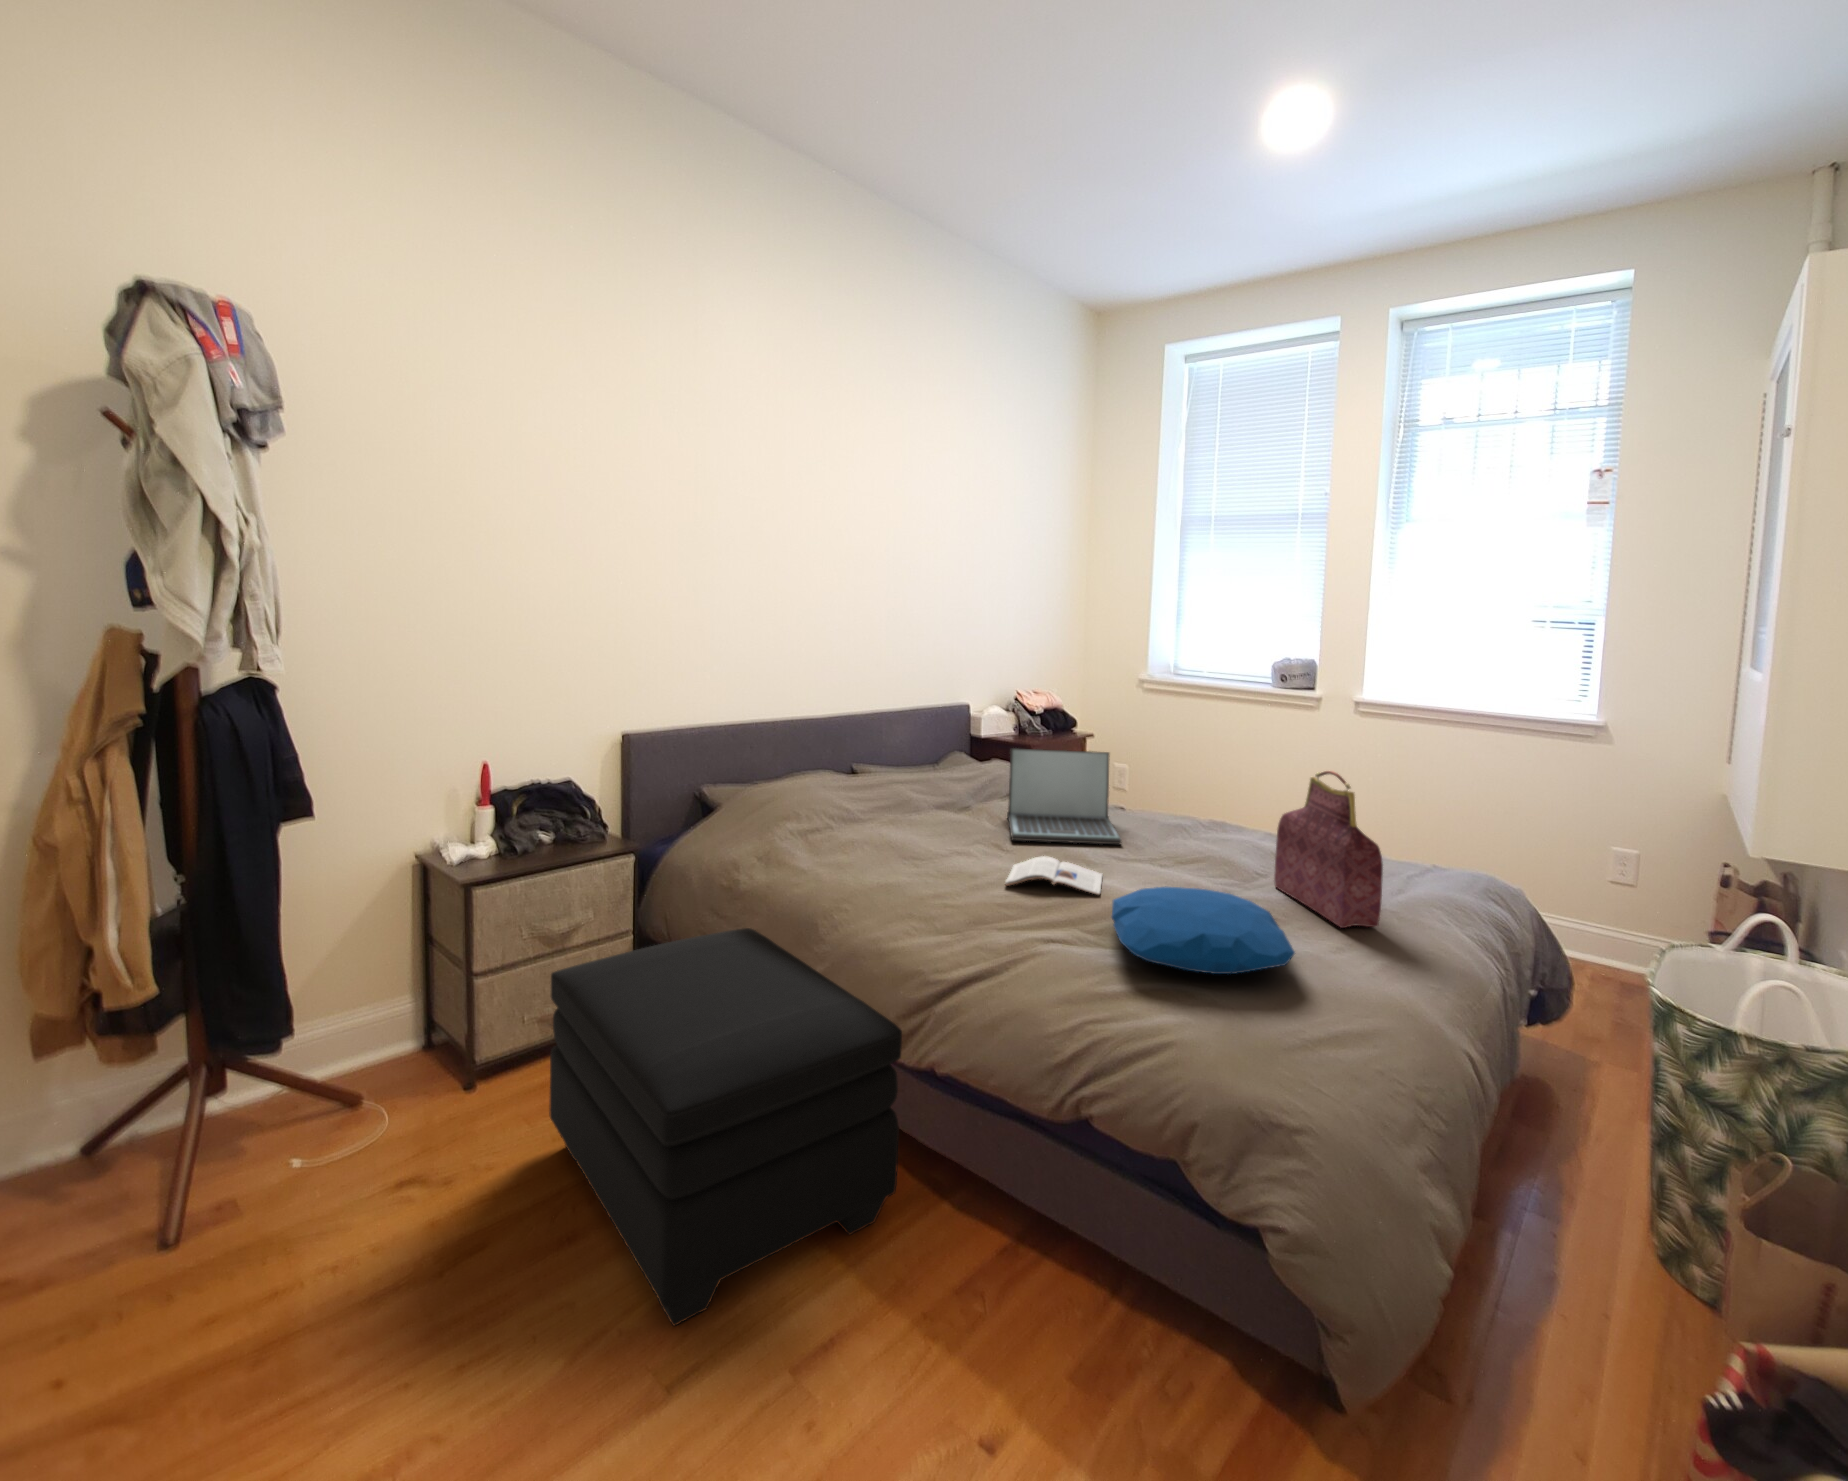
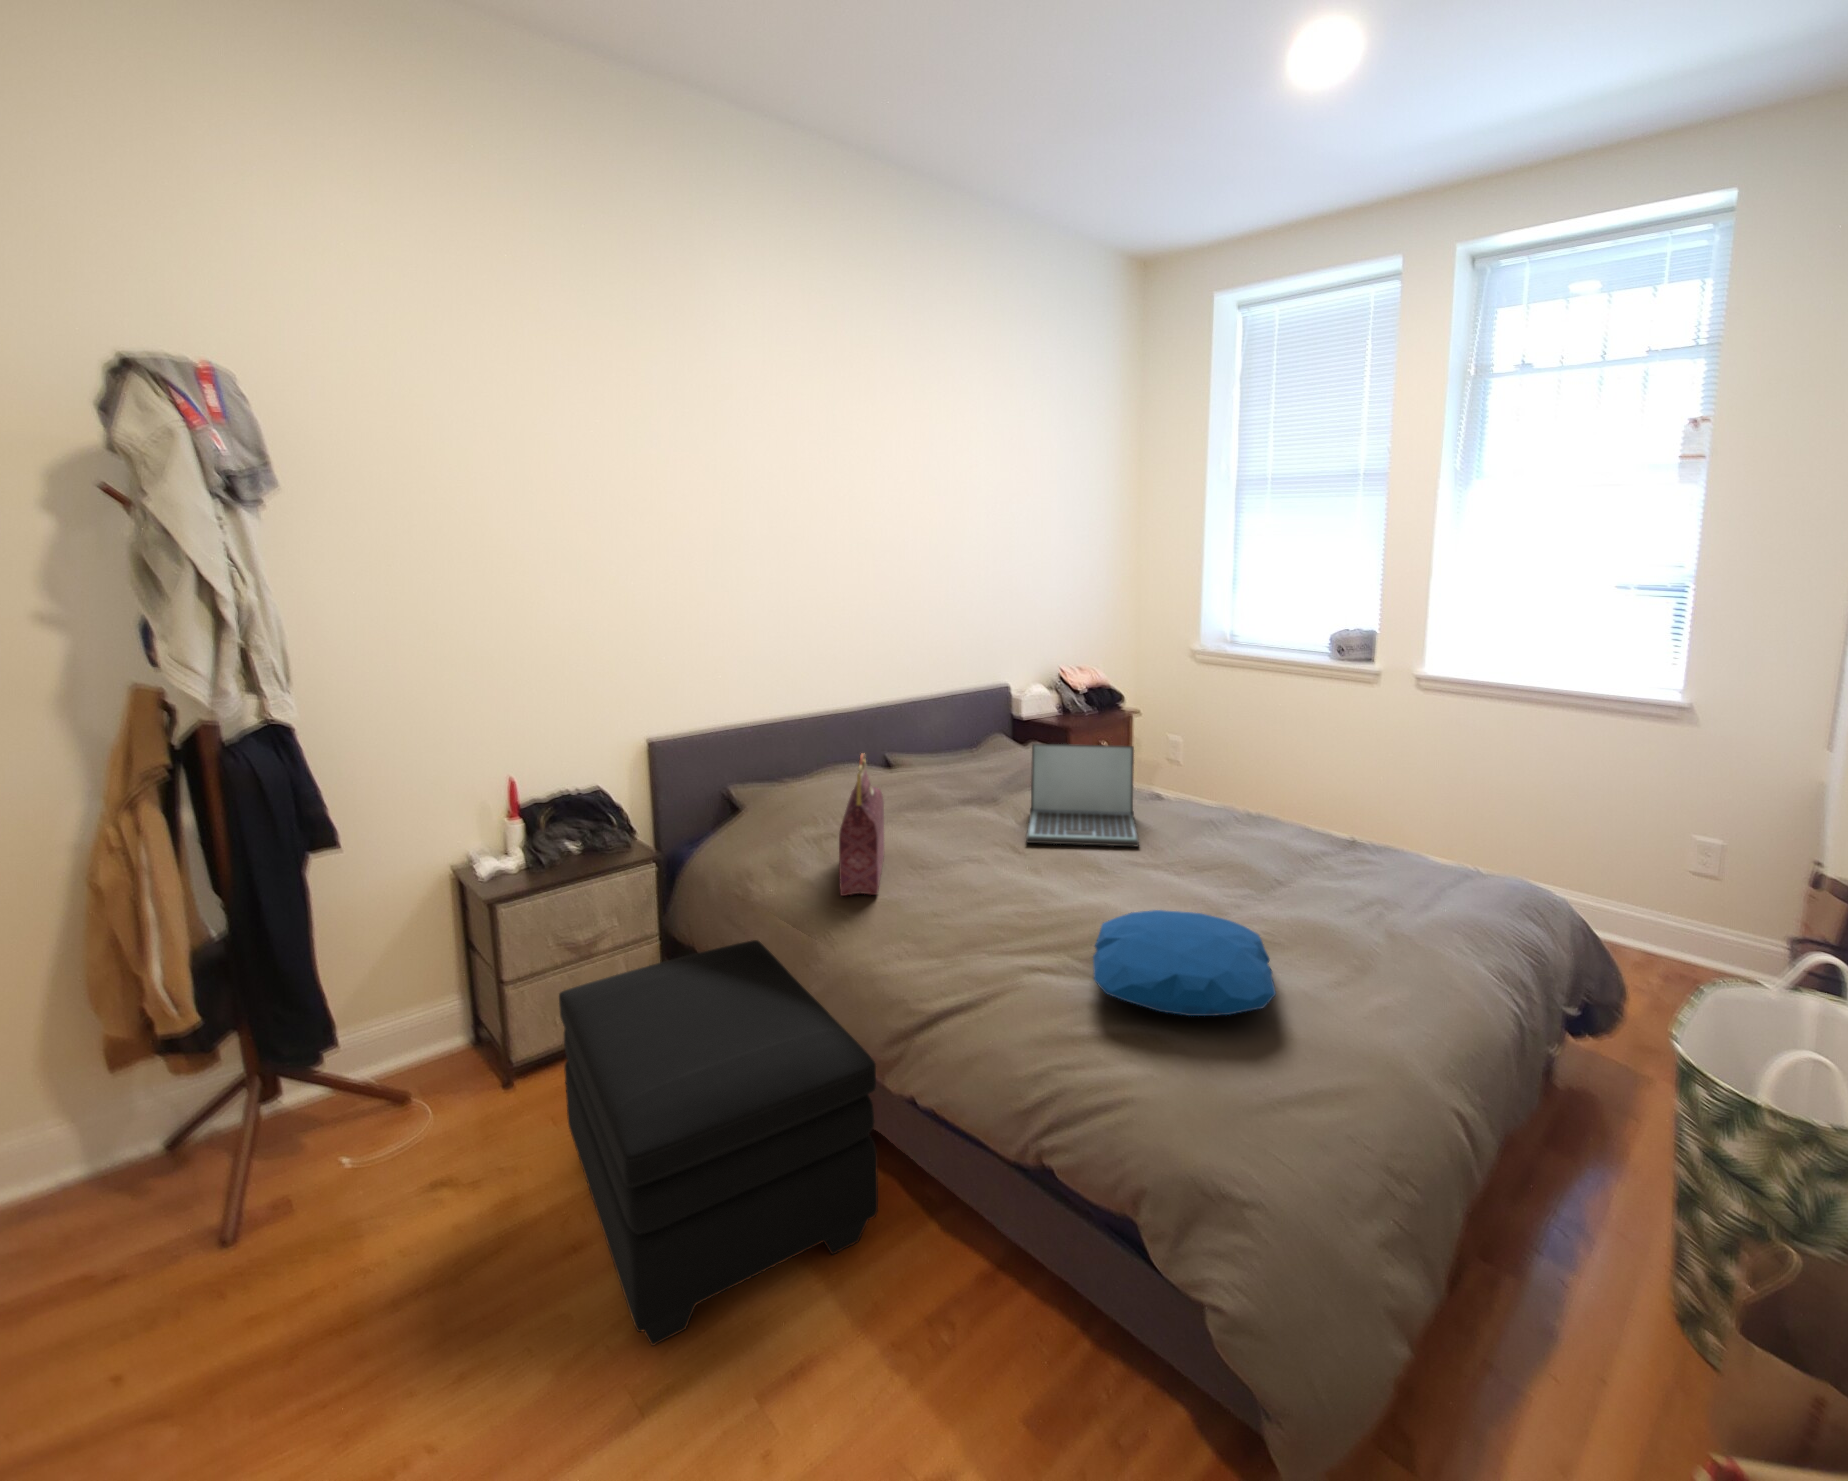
handbag: present [1274,771,1383,928] -> present [839,753,884,896]
magazine: present [1005,856,1102,895] -> none [1004,866,1109,912]

